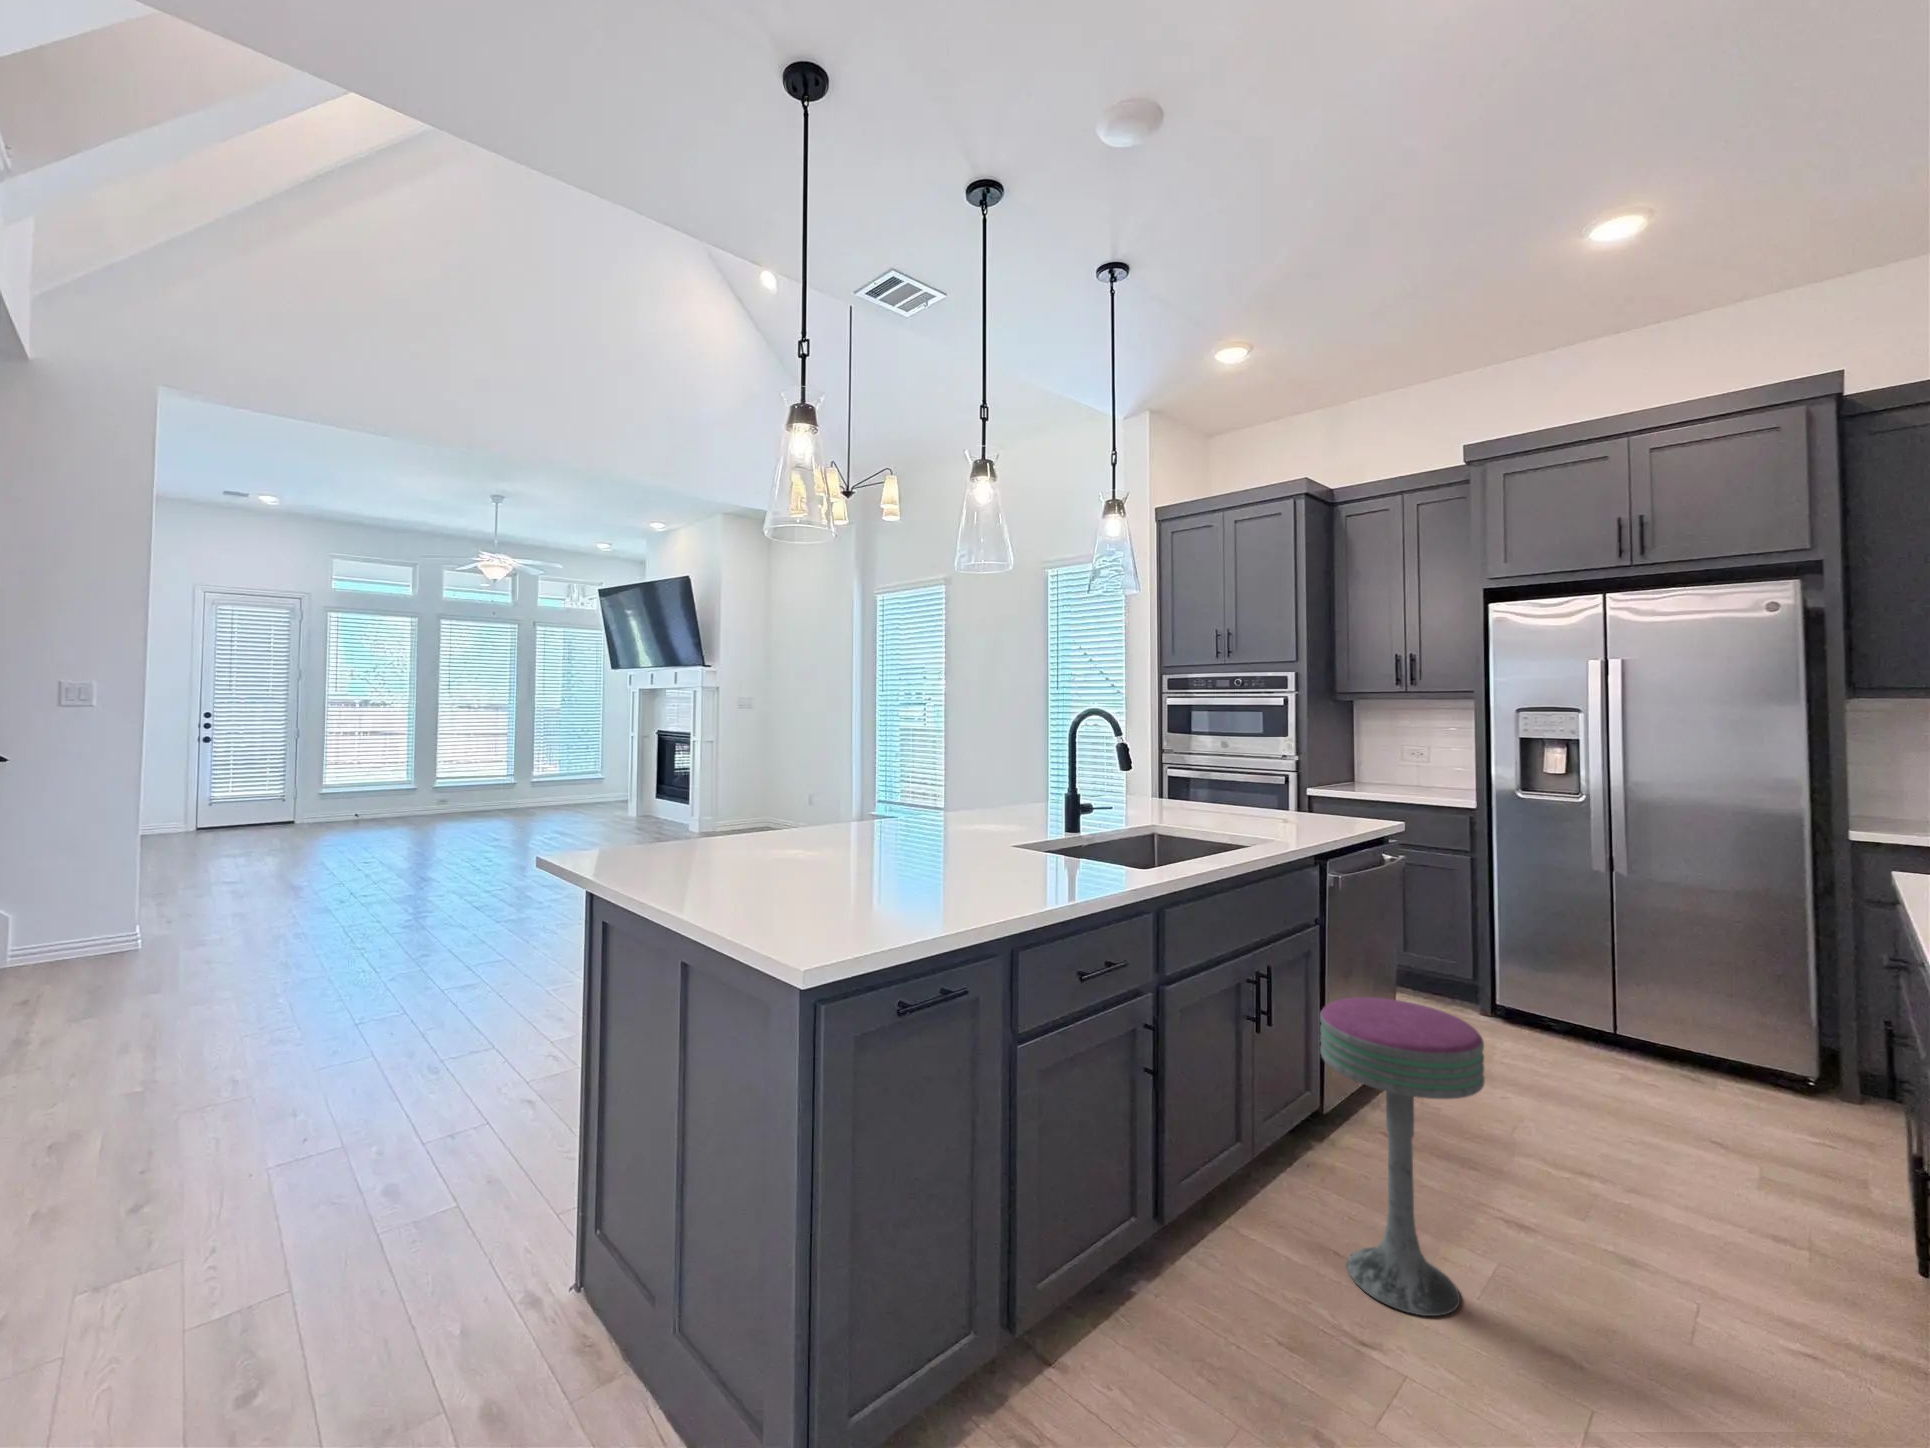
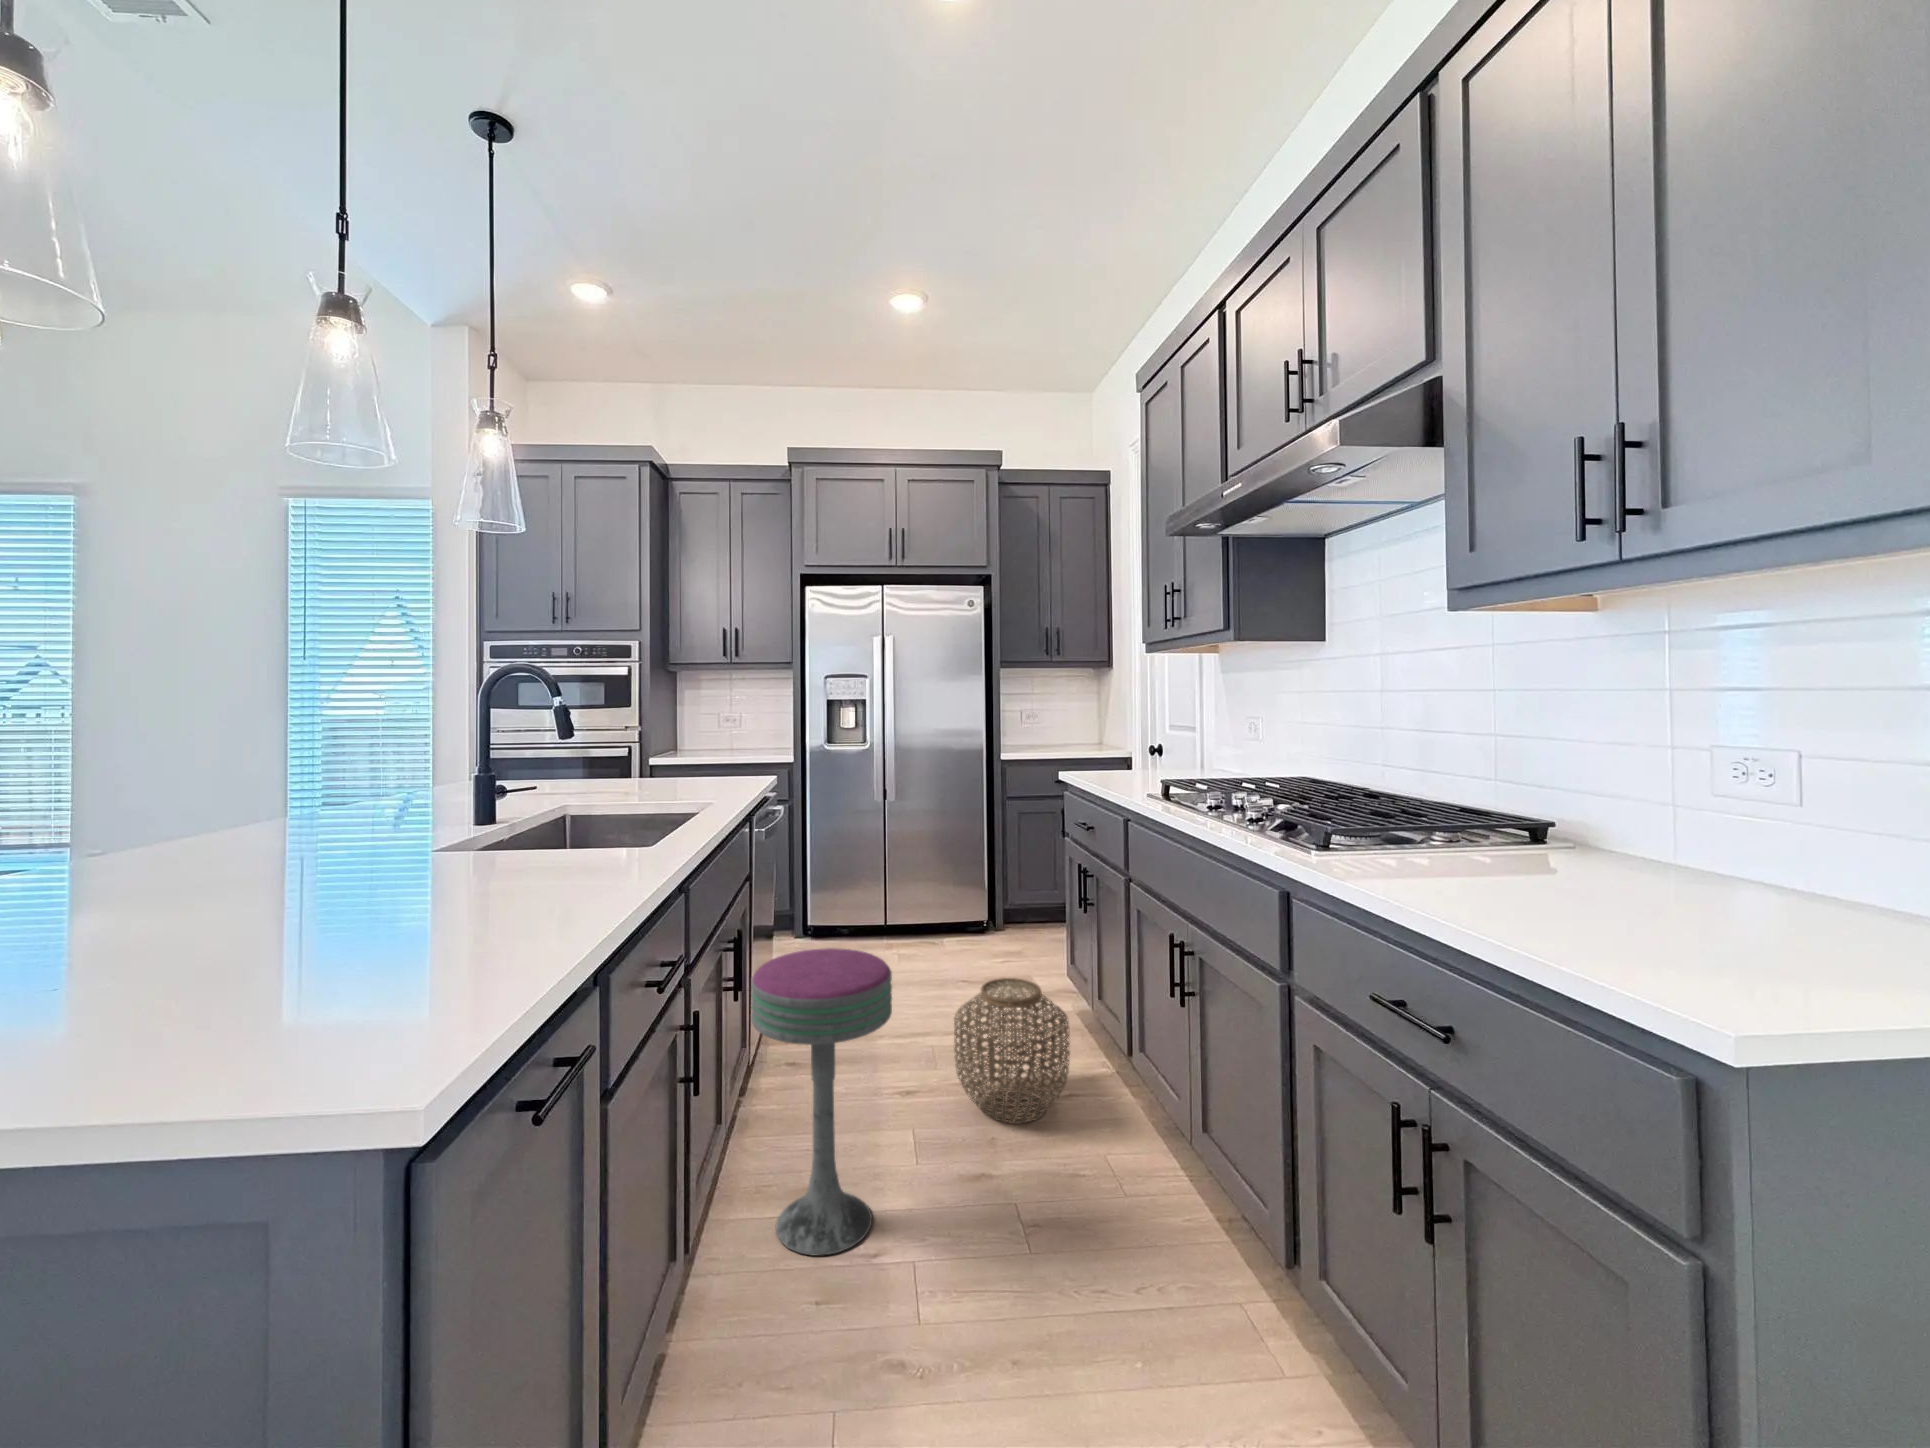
woven basket: none [1625,1115,1836,1323] -> present [954,978,1070,1123]

